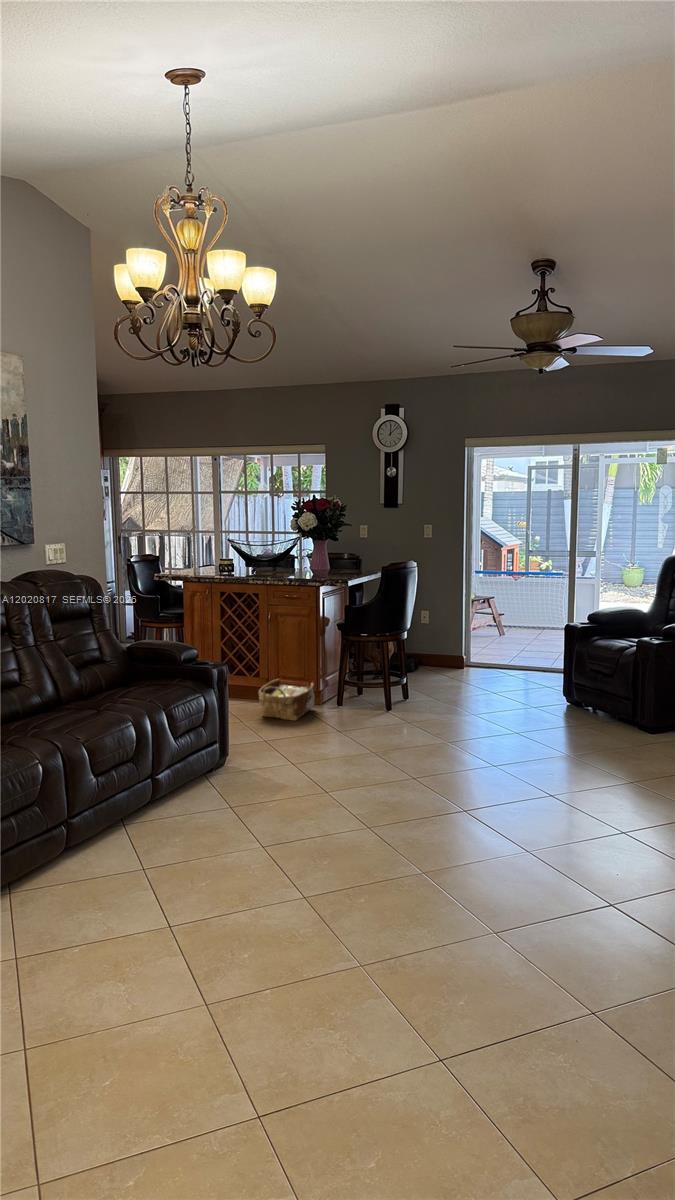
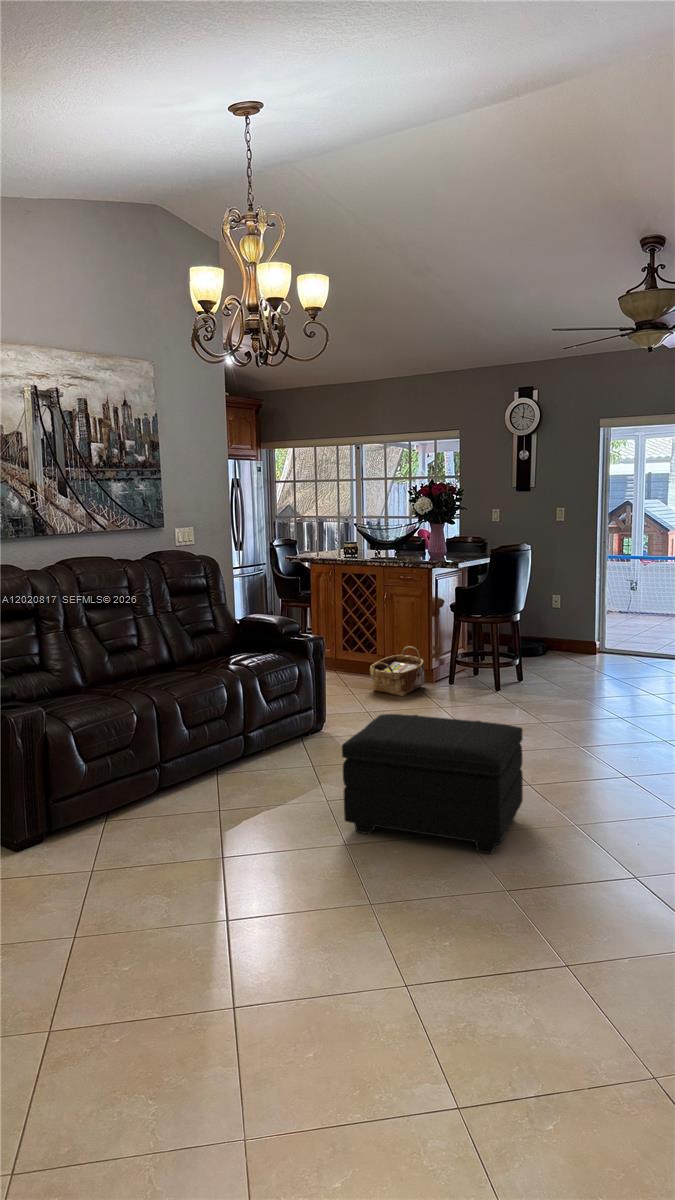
footstool: none [296,747,476,892] -> present [342,714,523,854]

